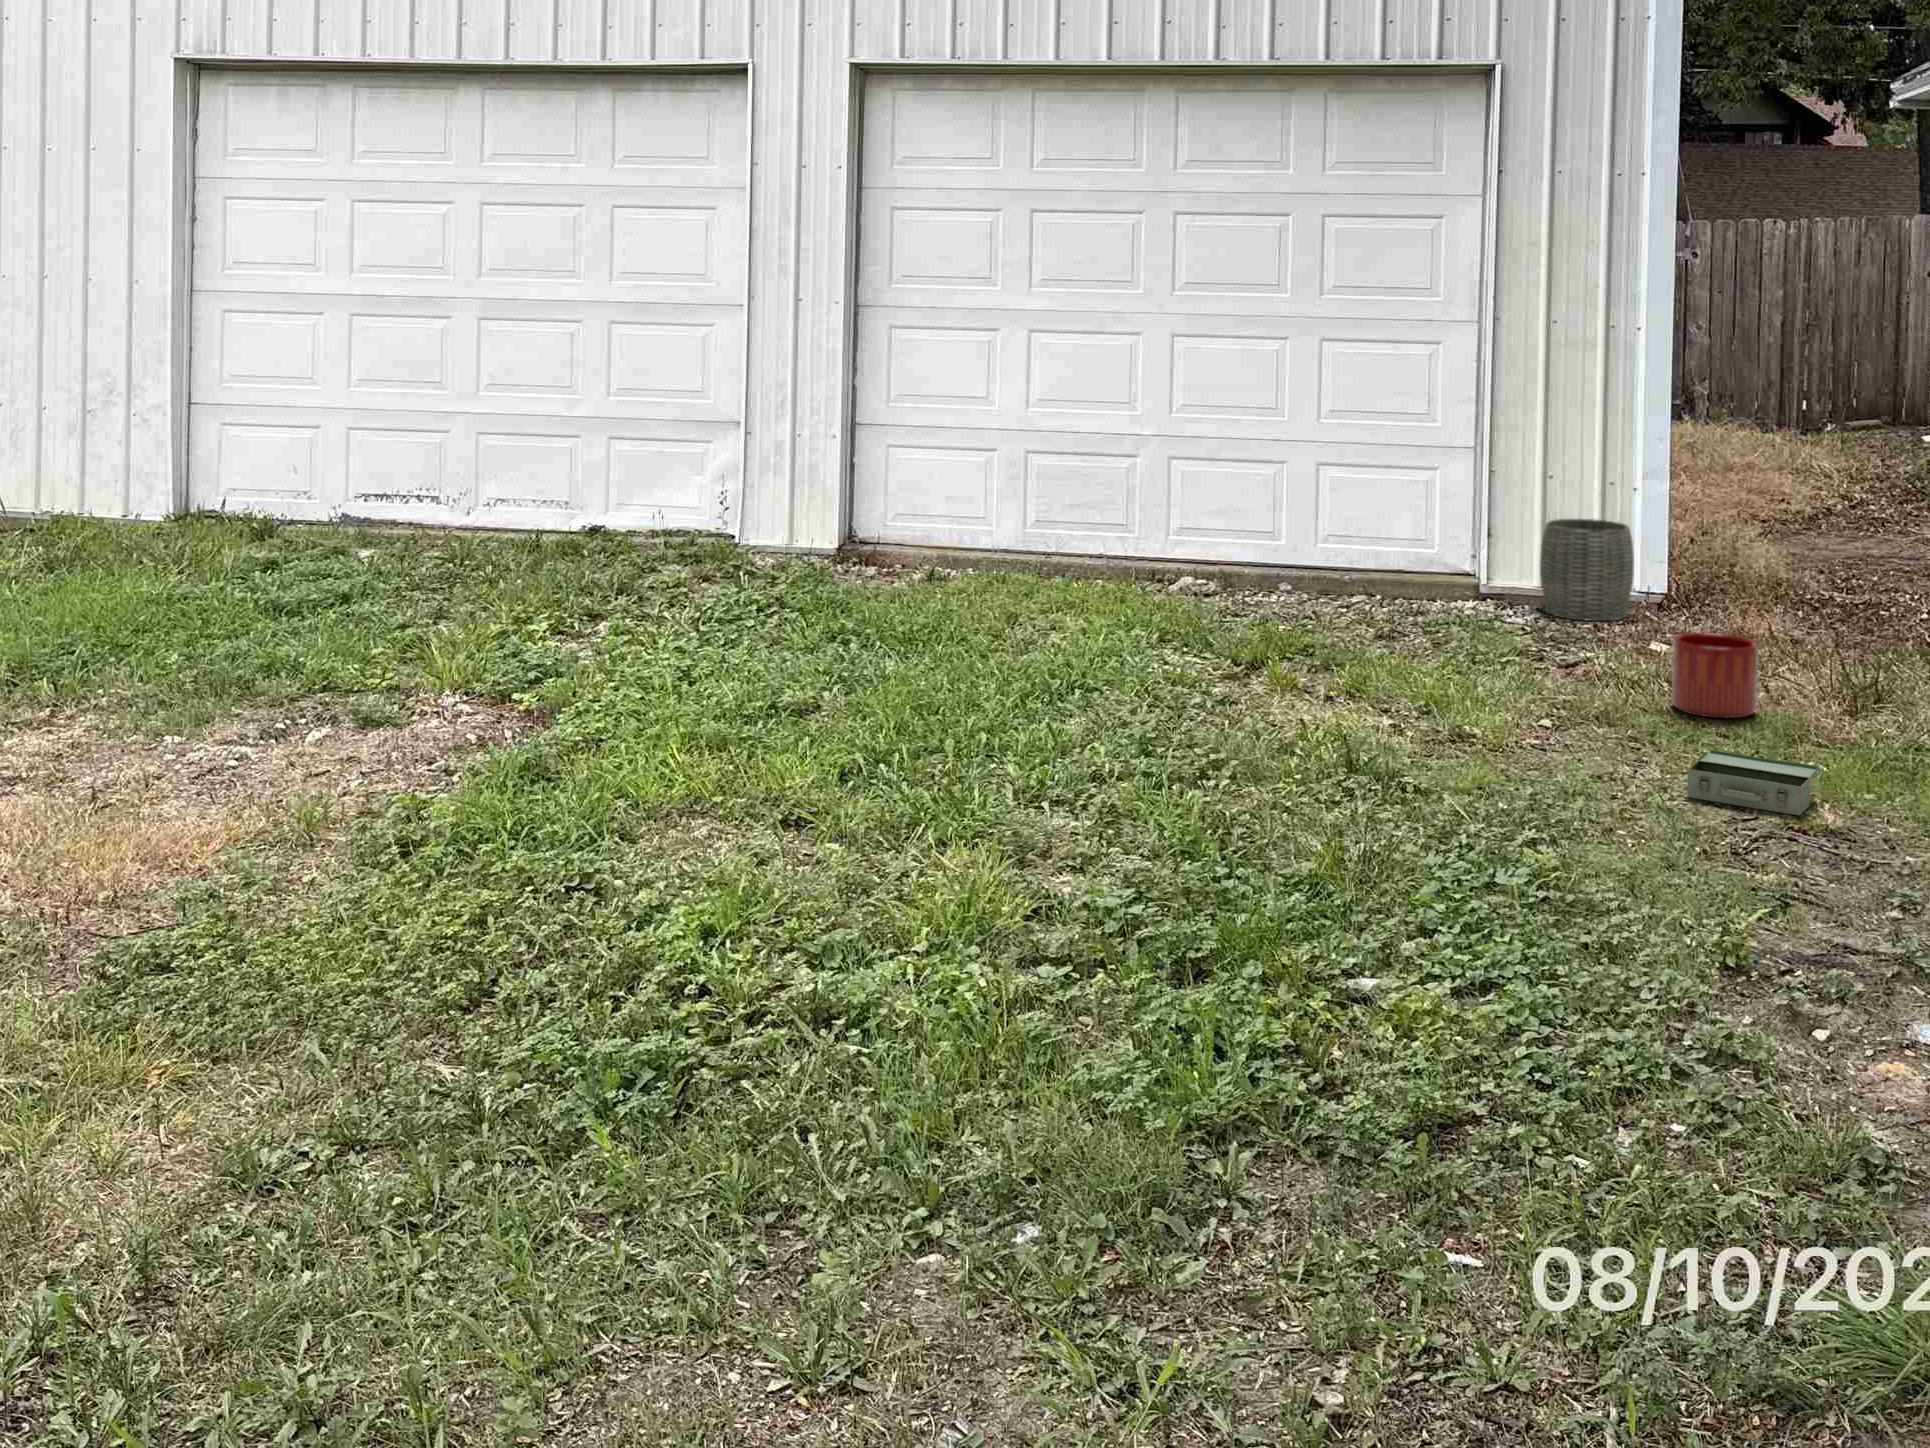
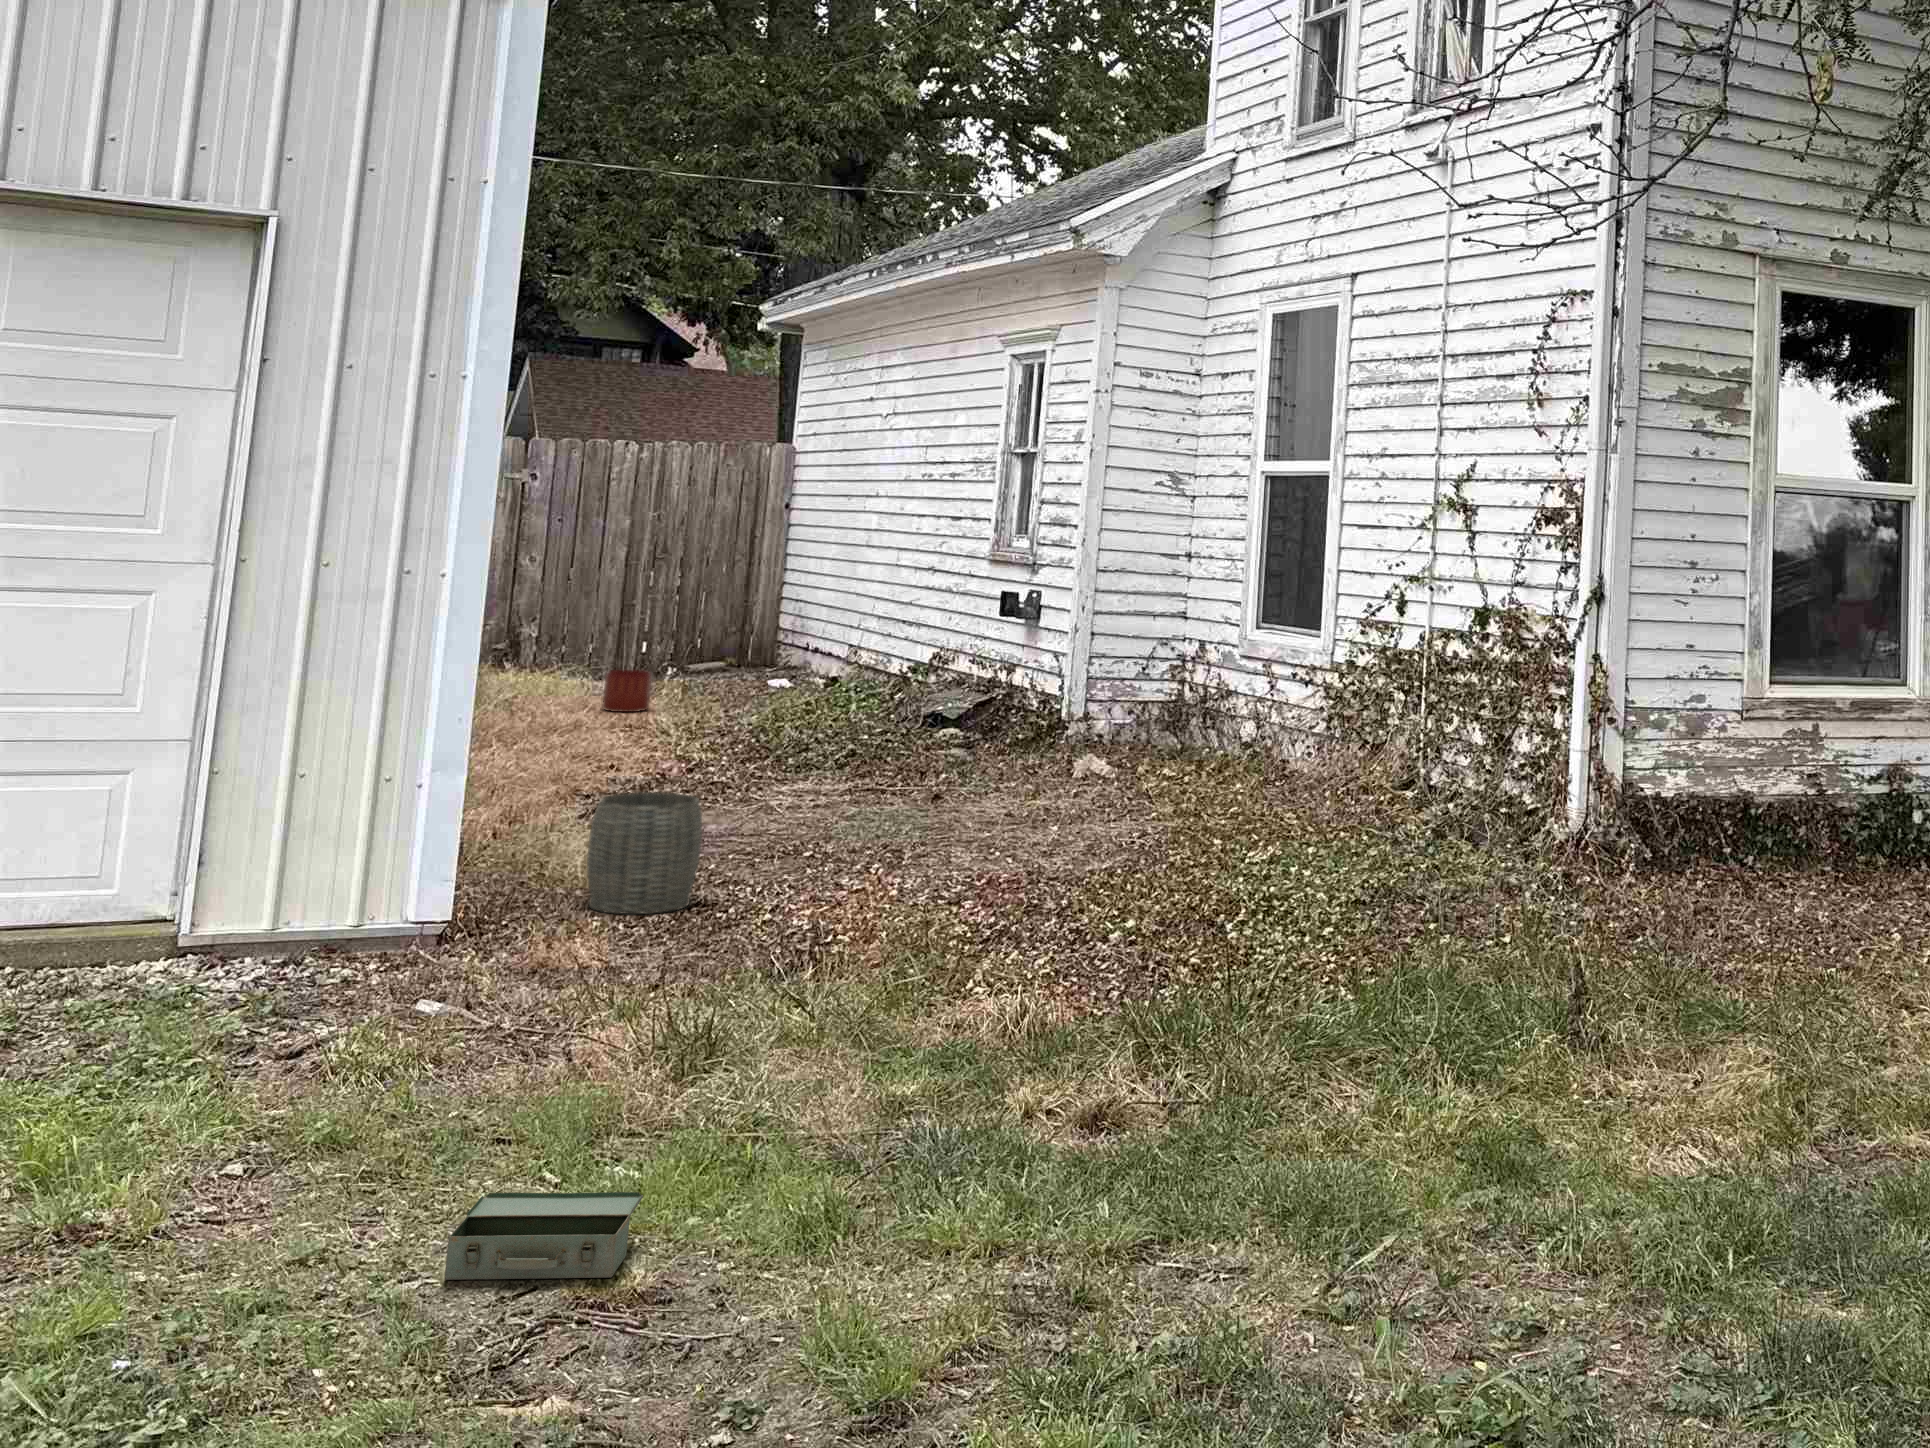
woven basket: present [1540,519,1634,621] -> present [587,792,702,914]
planter: present [1672,632,1758,718] -> present [603,670,652,712]

